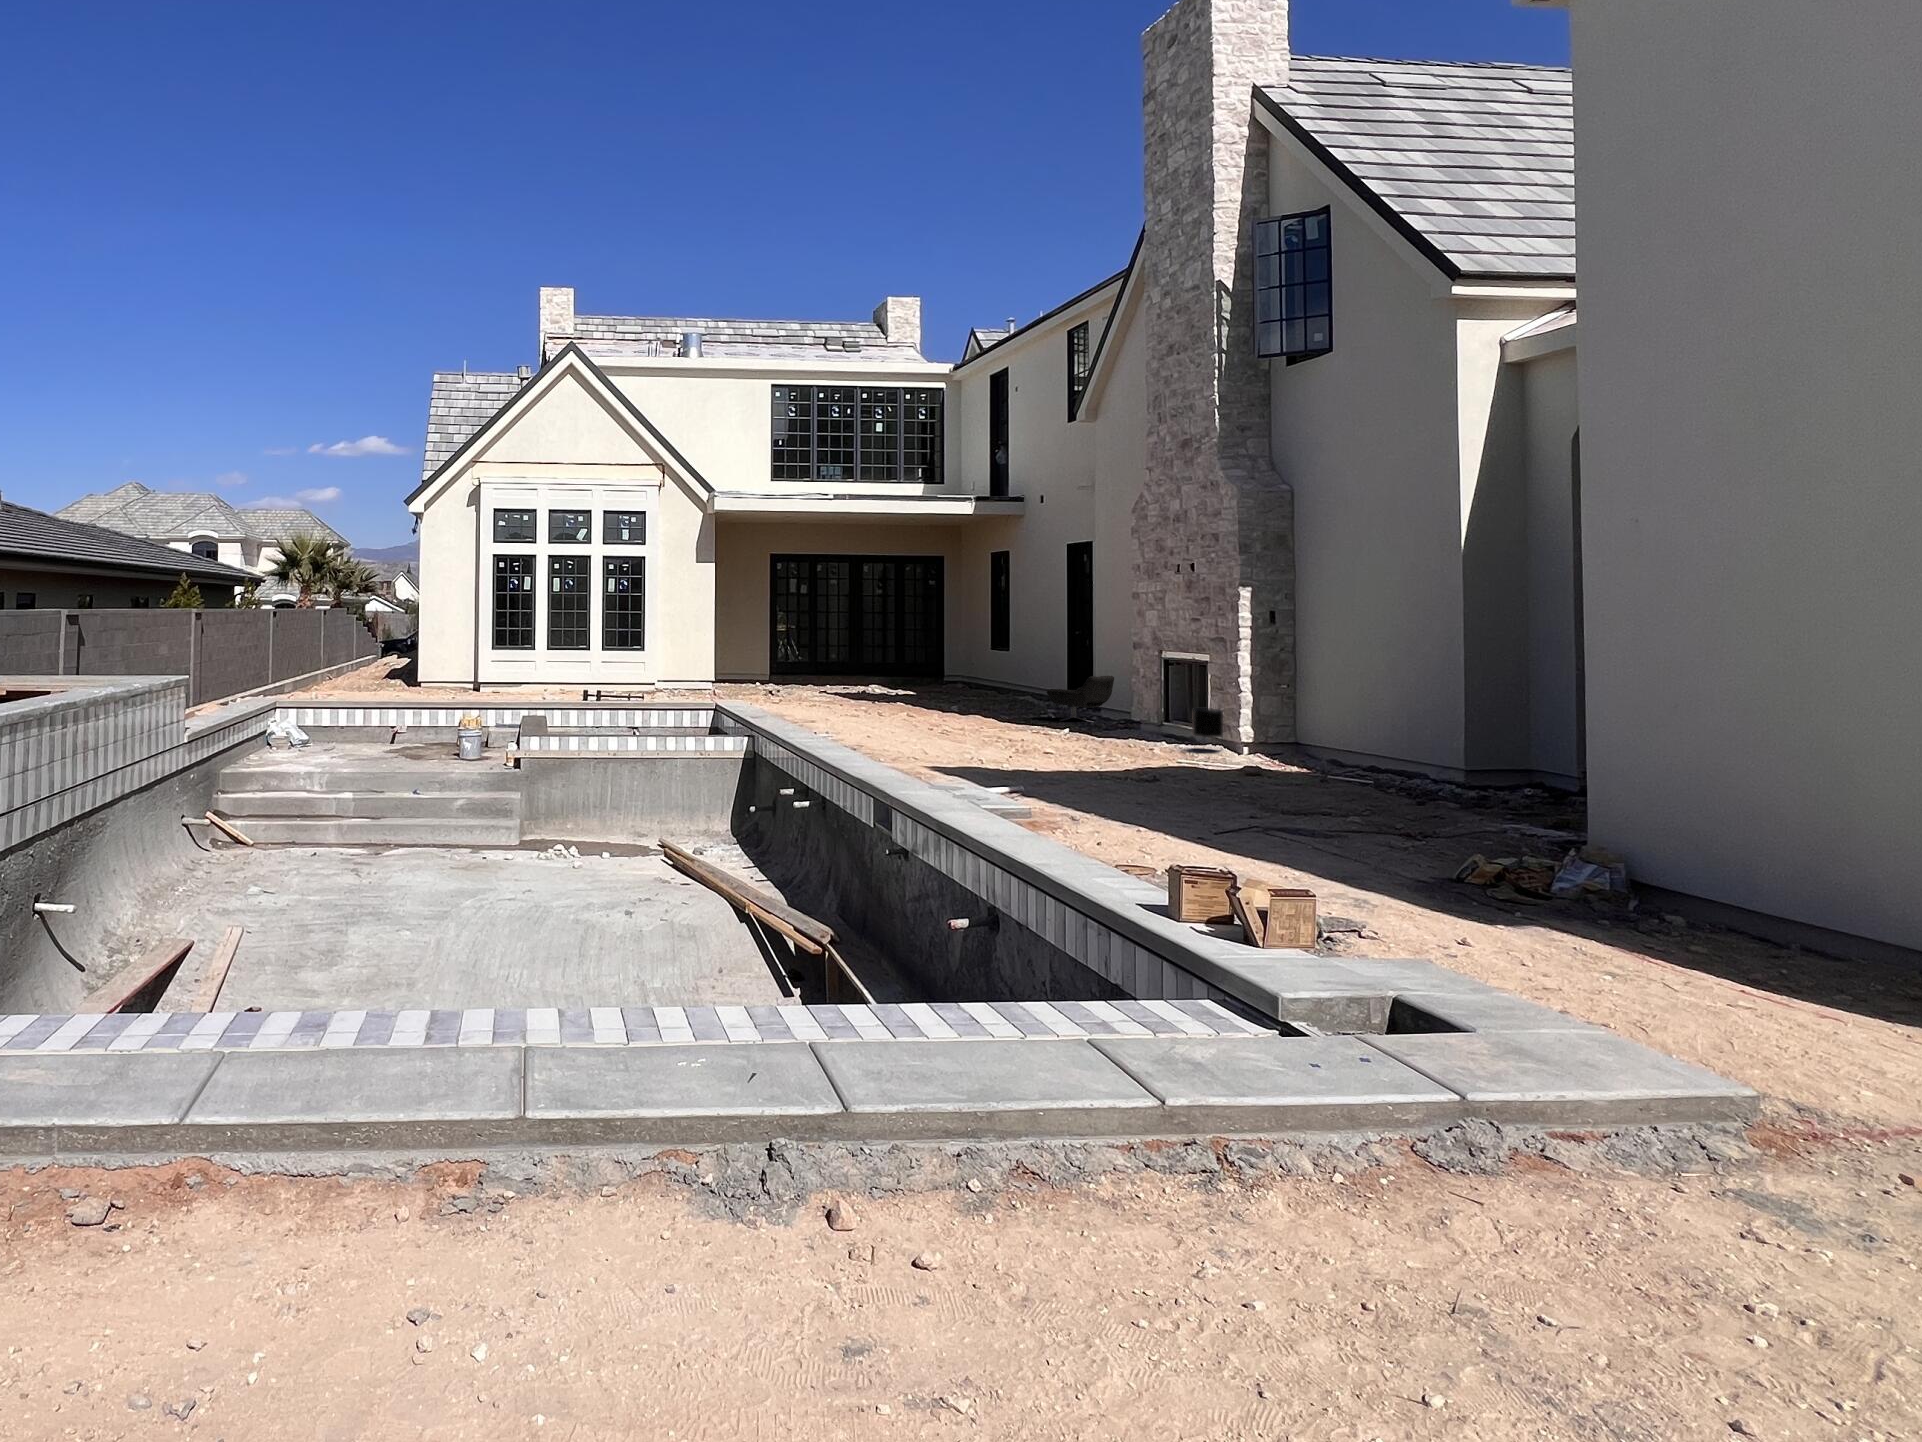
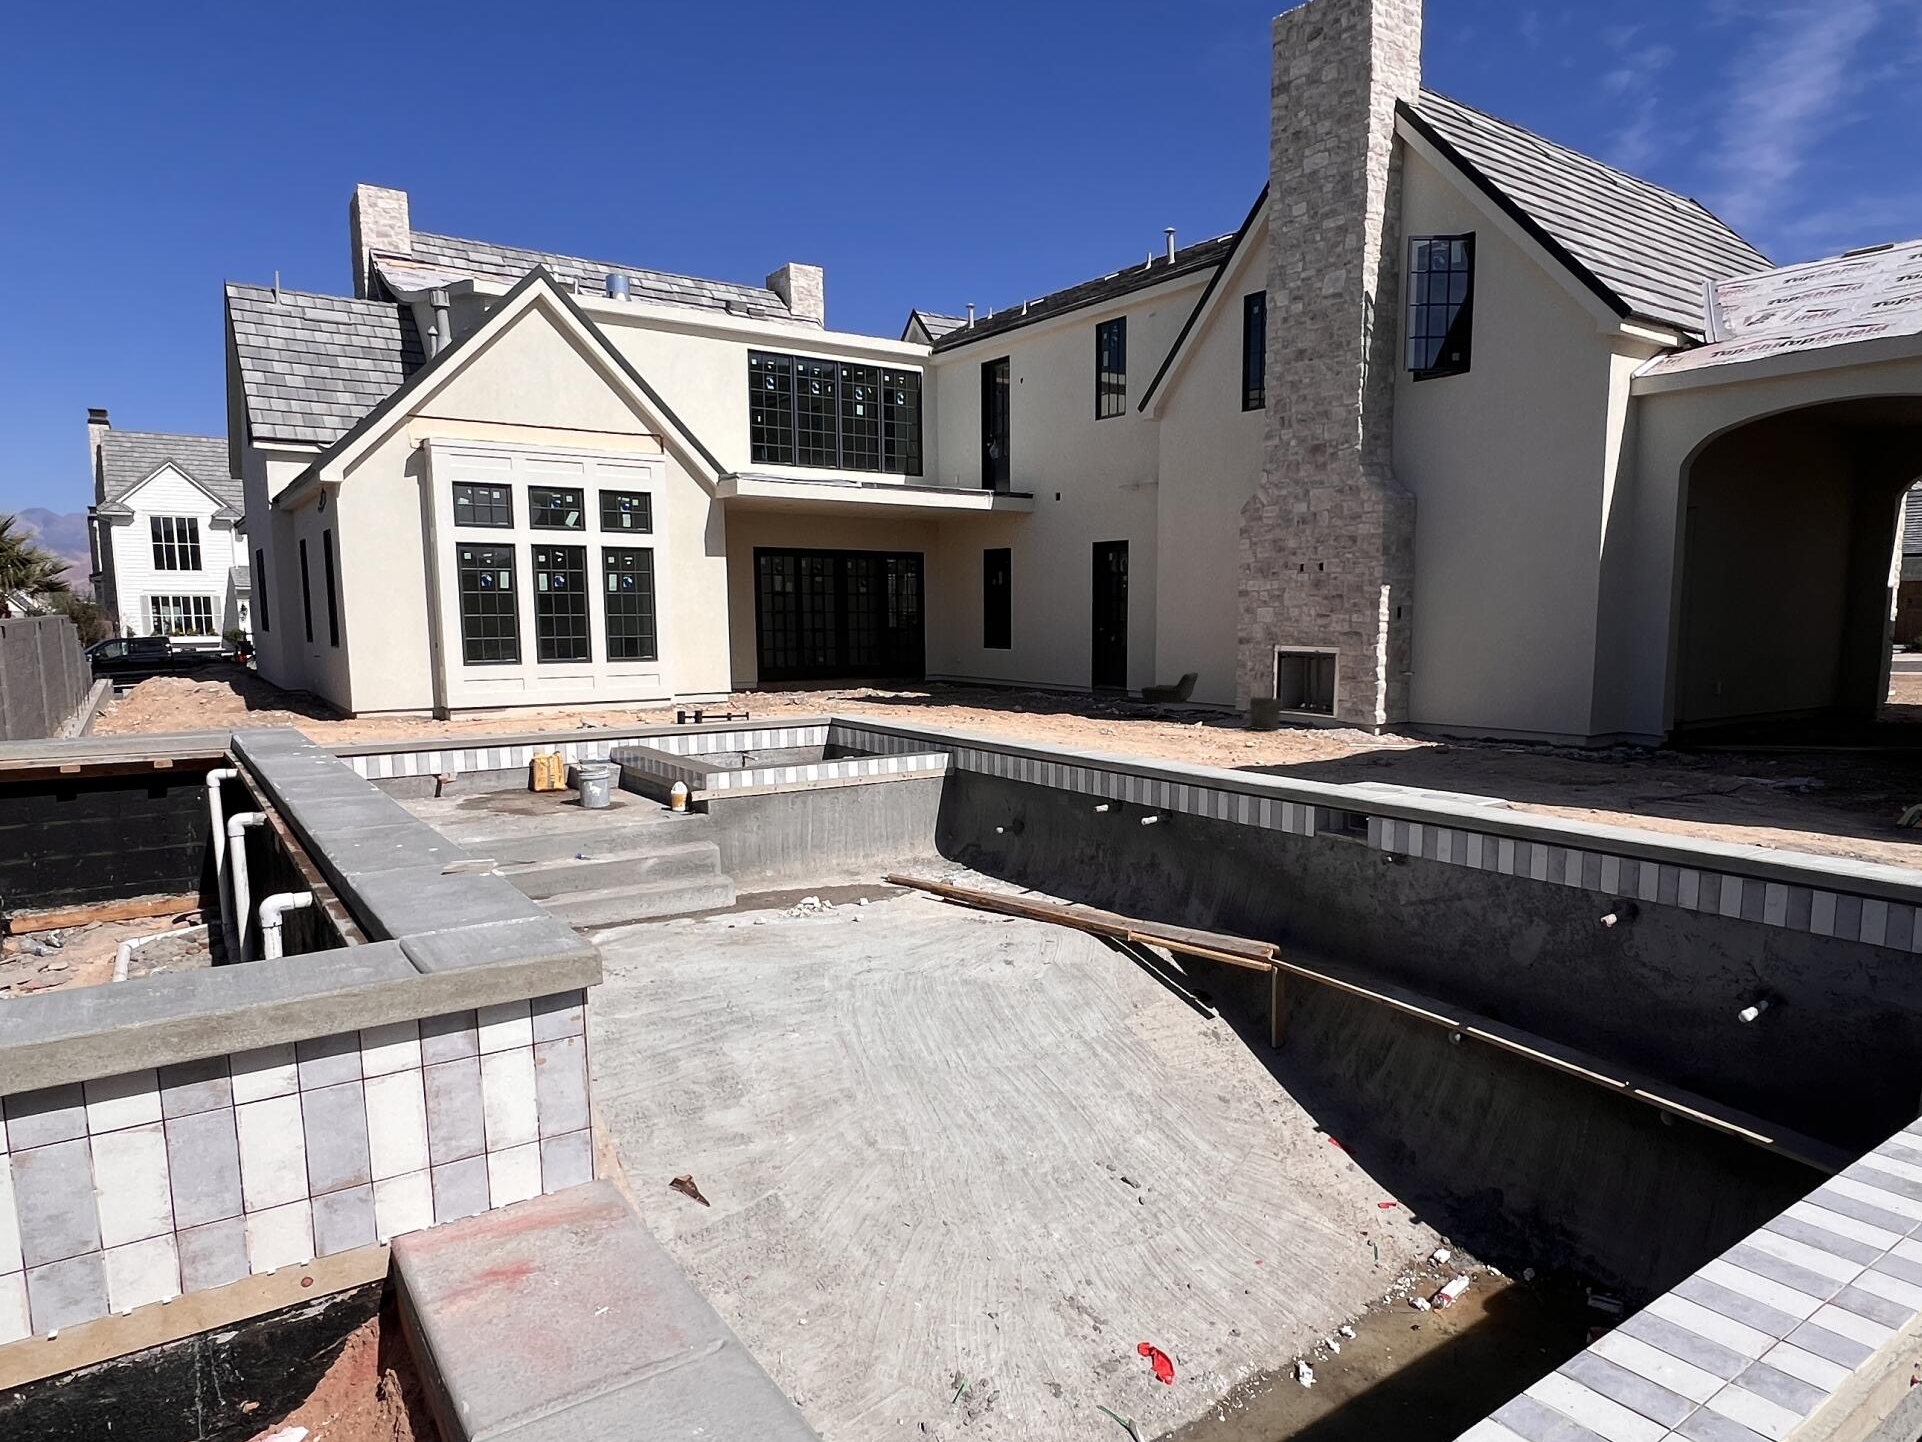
bucket: none [1120,701,1162,738] -> present [1250,696,1282,730]
planter: present [1192,708,1223,737] -> none [1336,701,1364,740]

